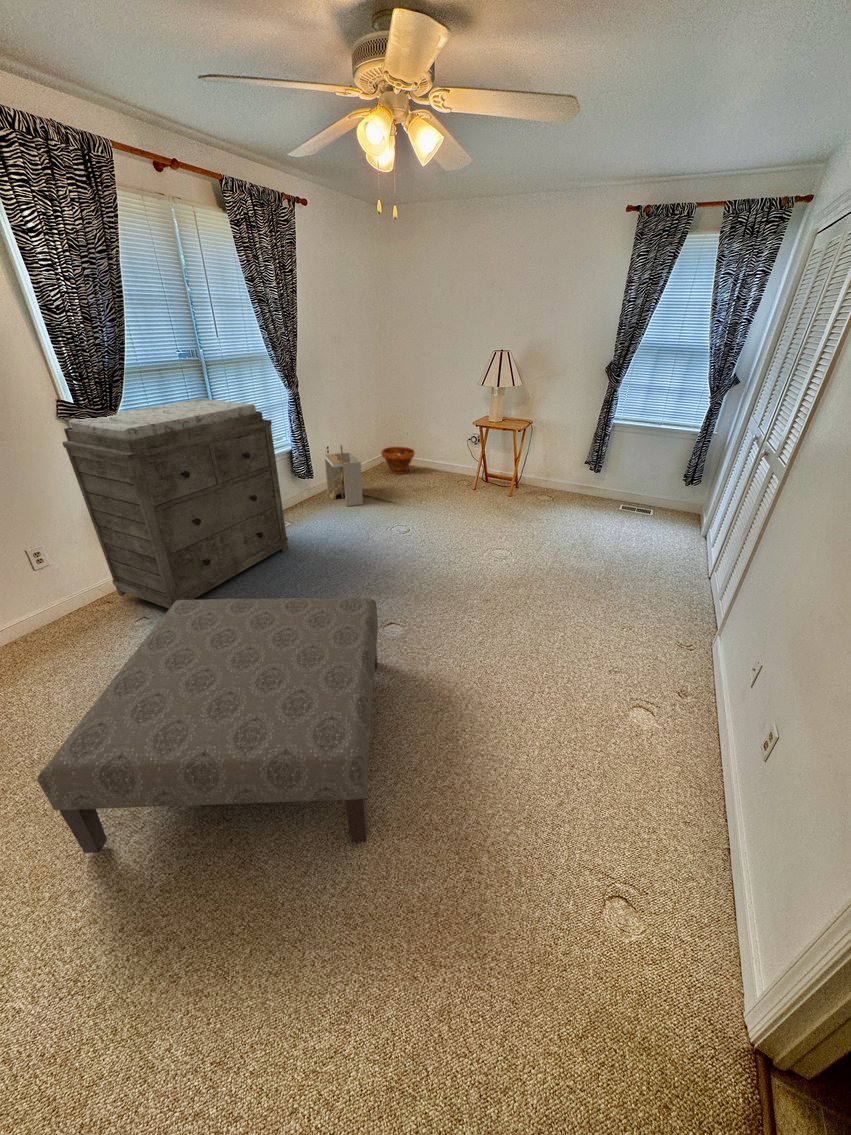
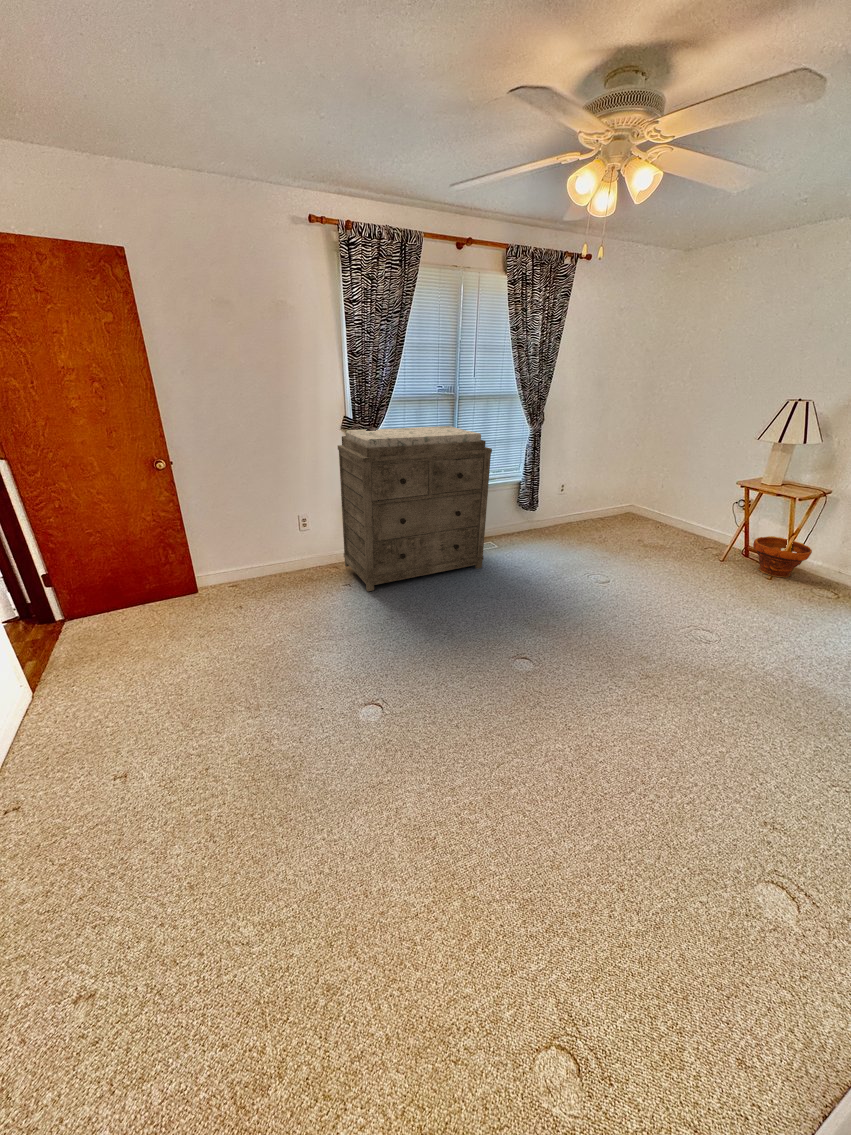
storage bin: present [324,445,363,506] -> none [549,485,585,547]
planter: present [381,446,414,474] -> present [753,536,812,578]
ottoman: present [37,598,378,853] -> none [205,572,496,818]

